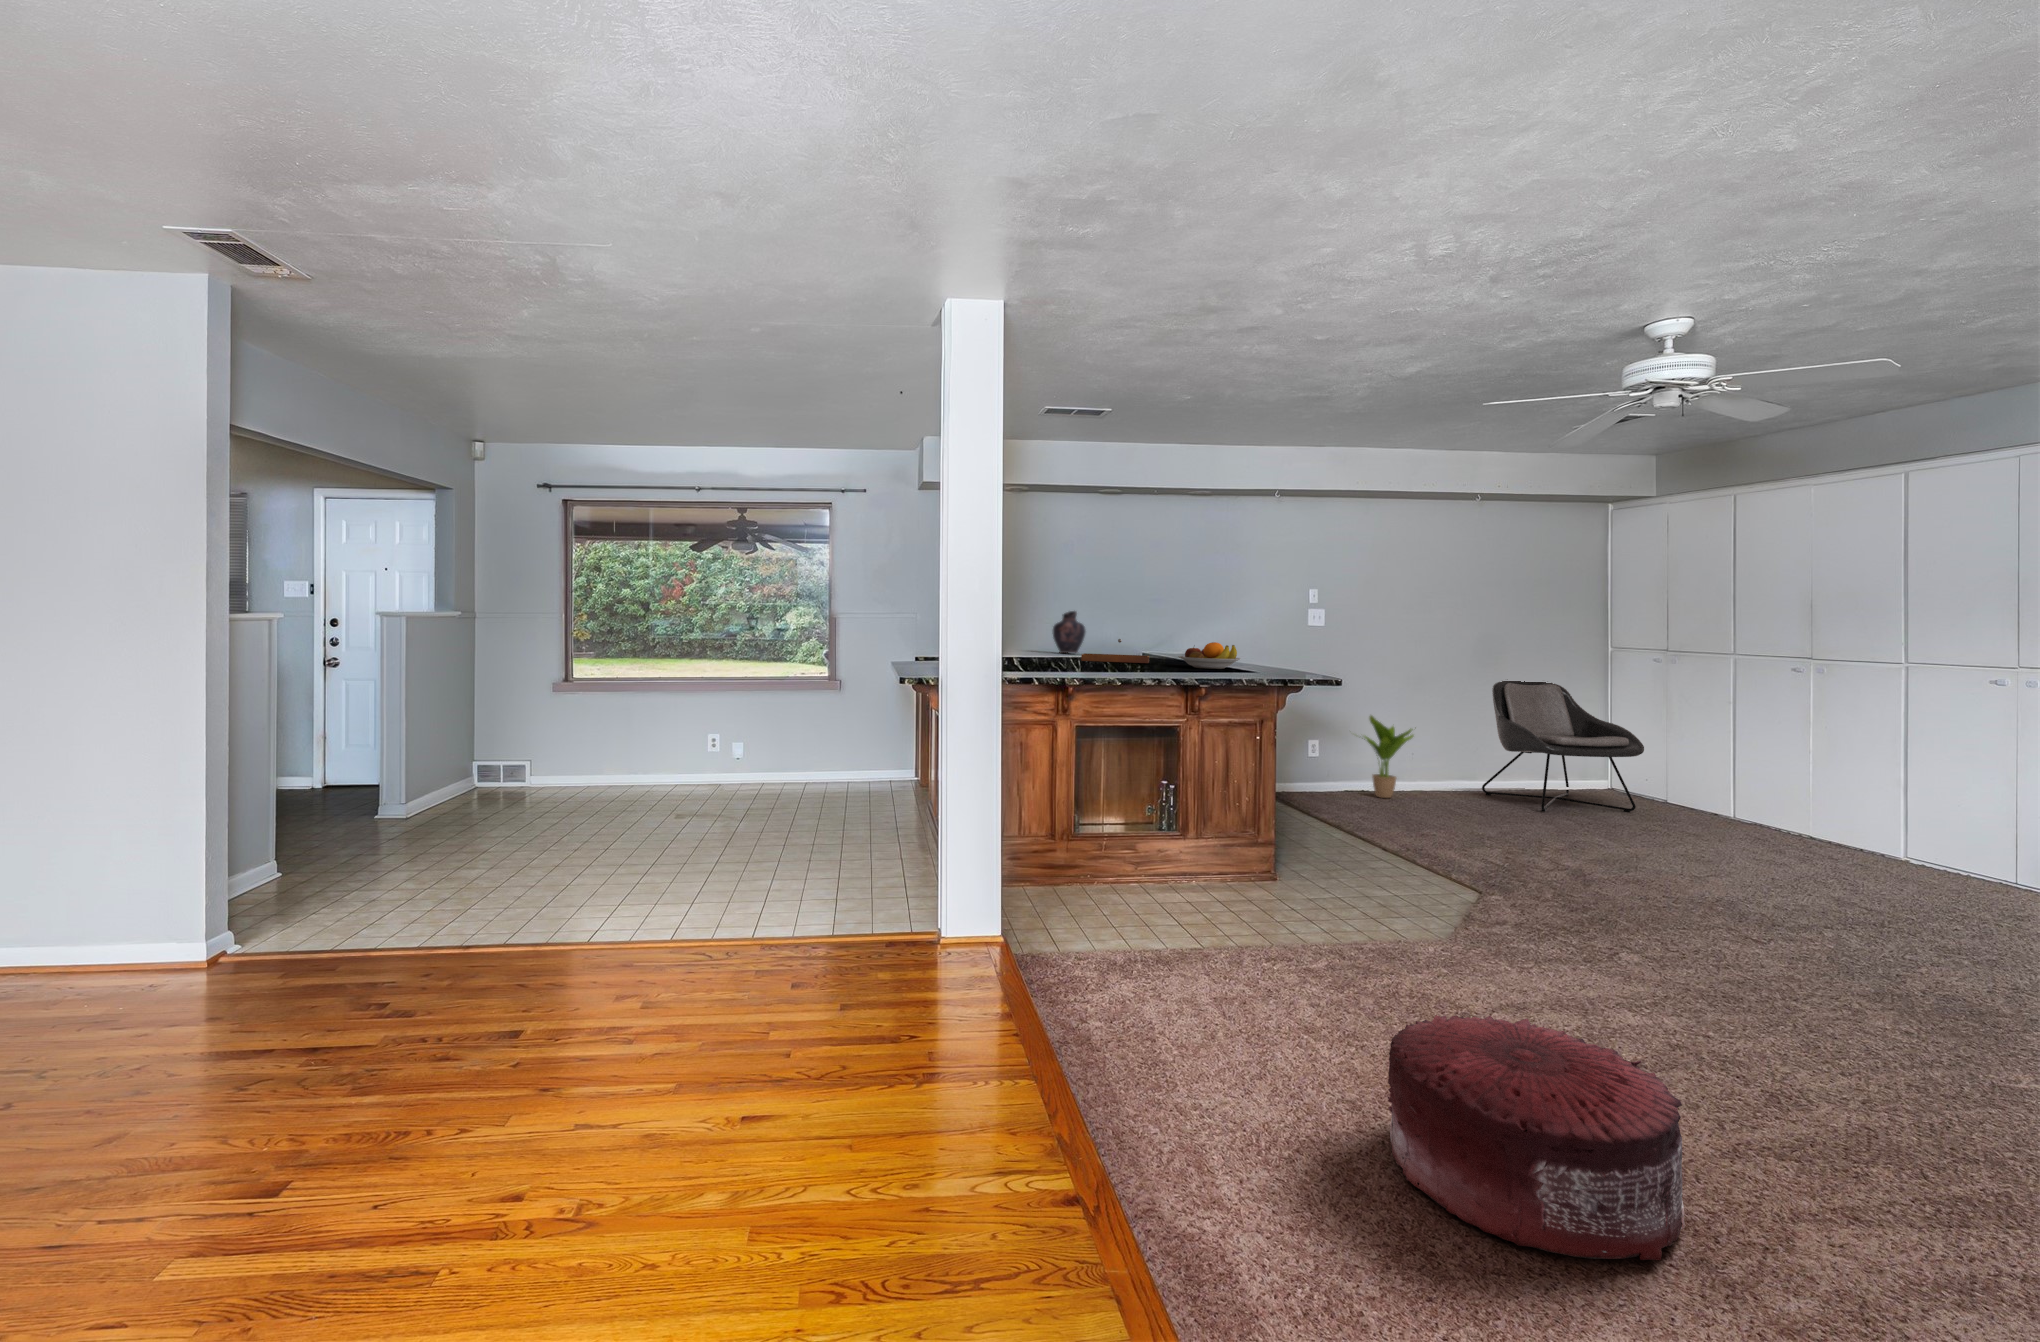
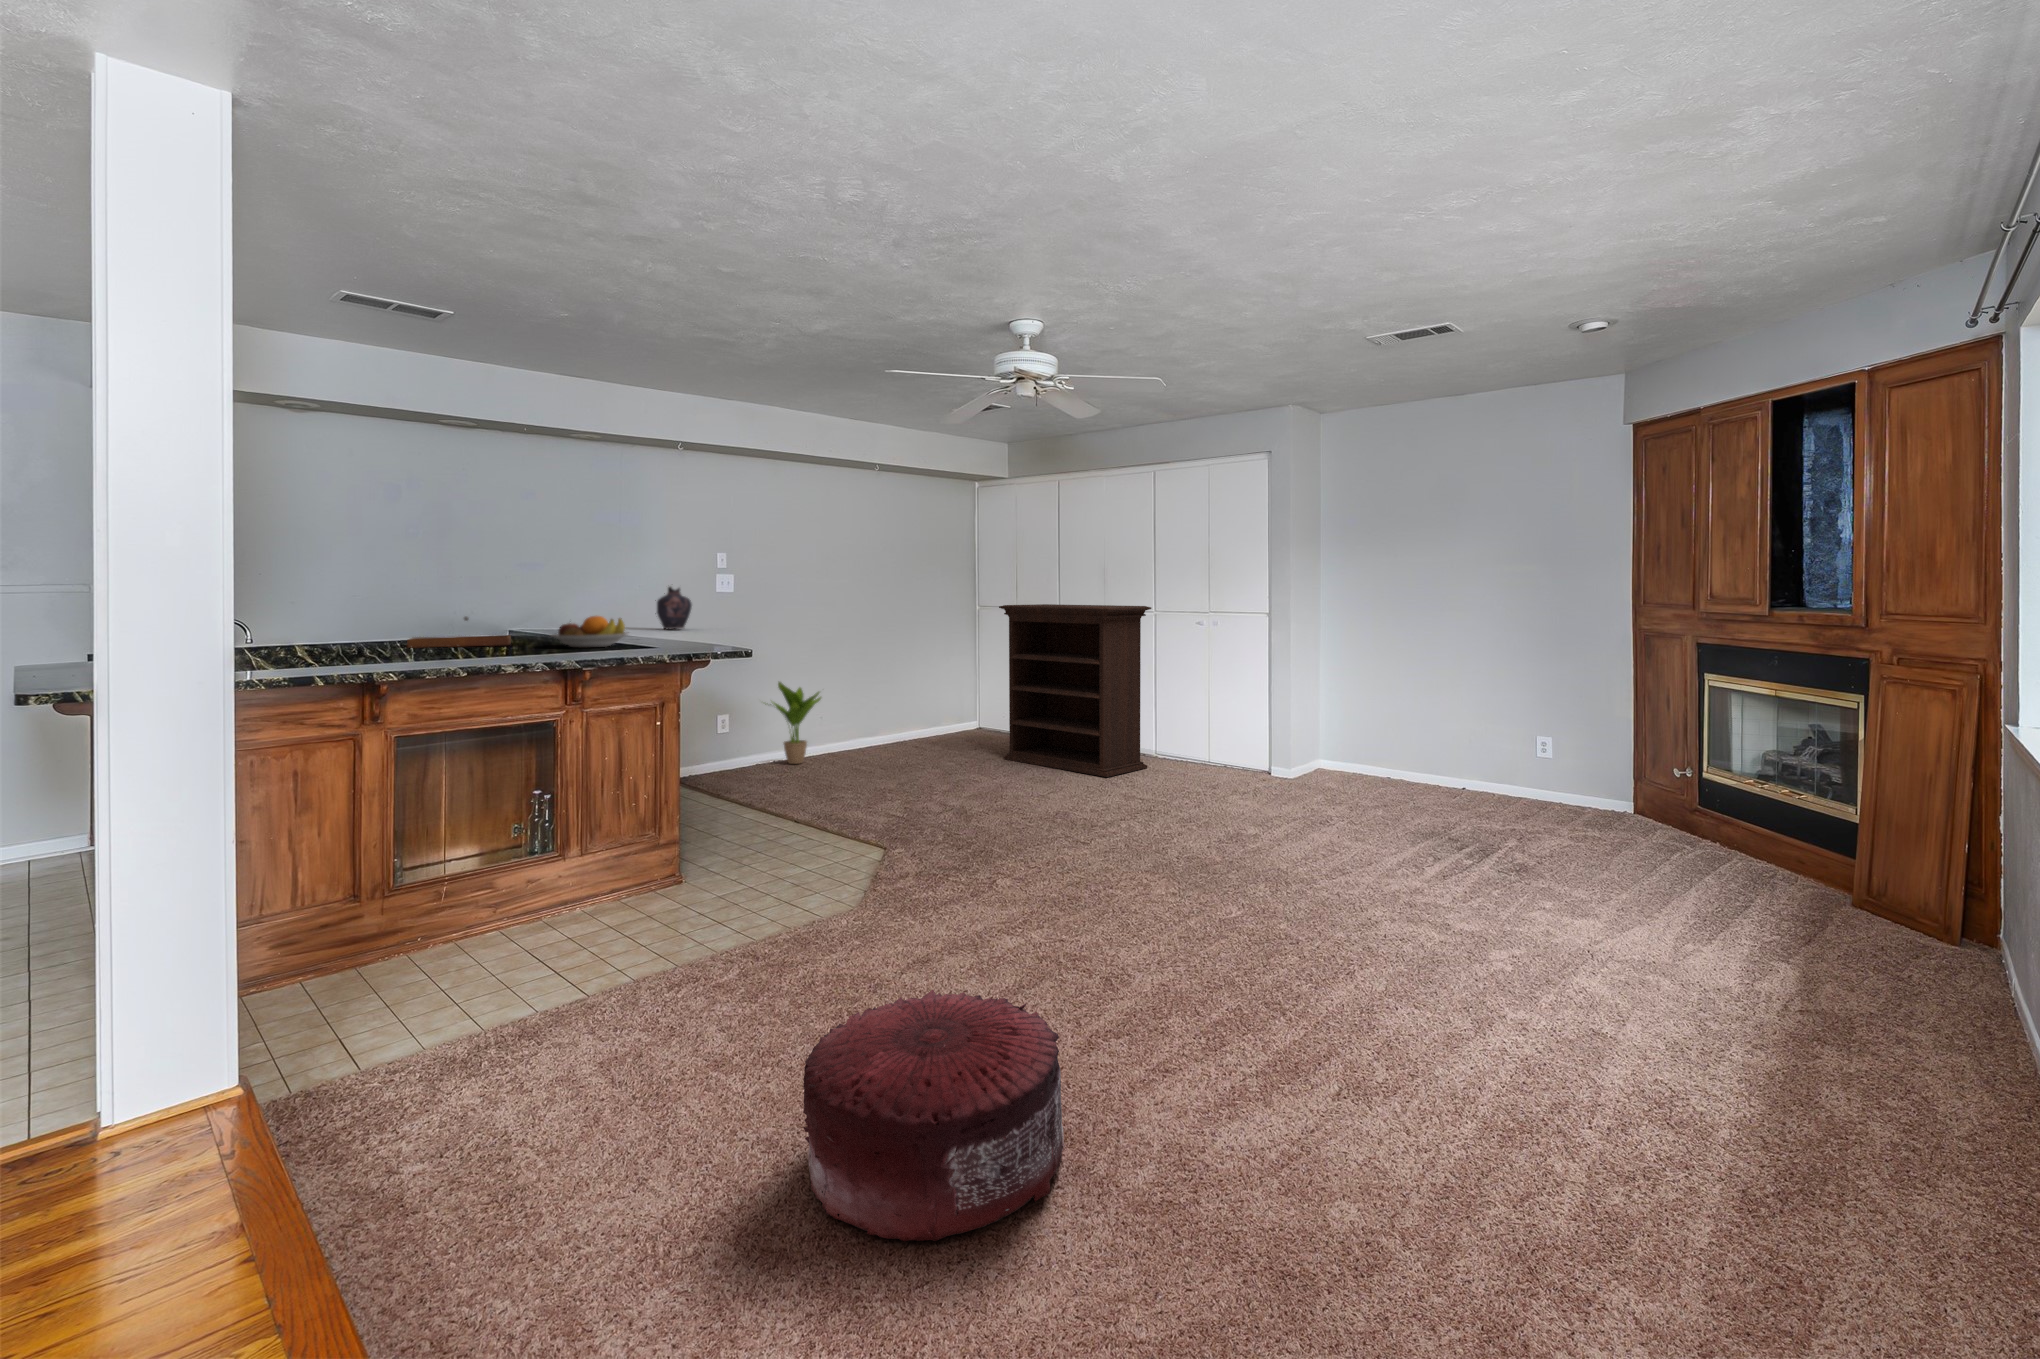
vase: present [1053,611,1085,653] -> present [657,587,692,629]
bookshelf: none [1636,651,1880,871] -> present [999,604,1151,777]
lounge chair: present [1482,681,1644,812] -> none [884,634,1007,755]

